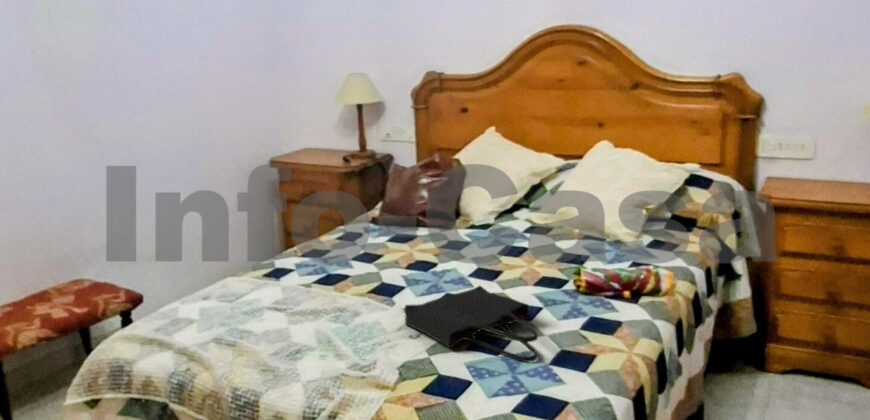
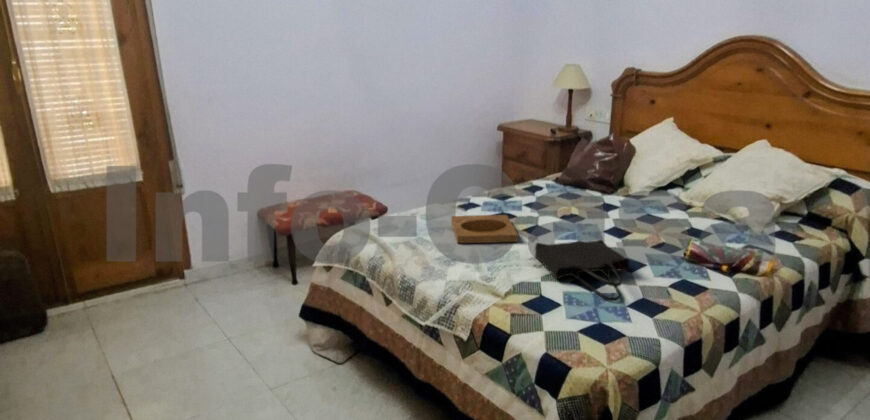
tray: none [266,275,371,327] -> present [451,215,518,243]

